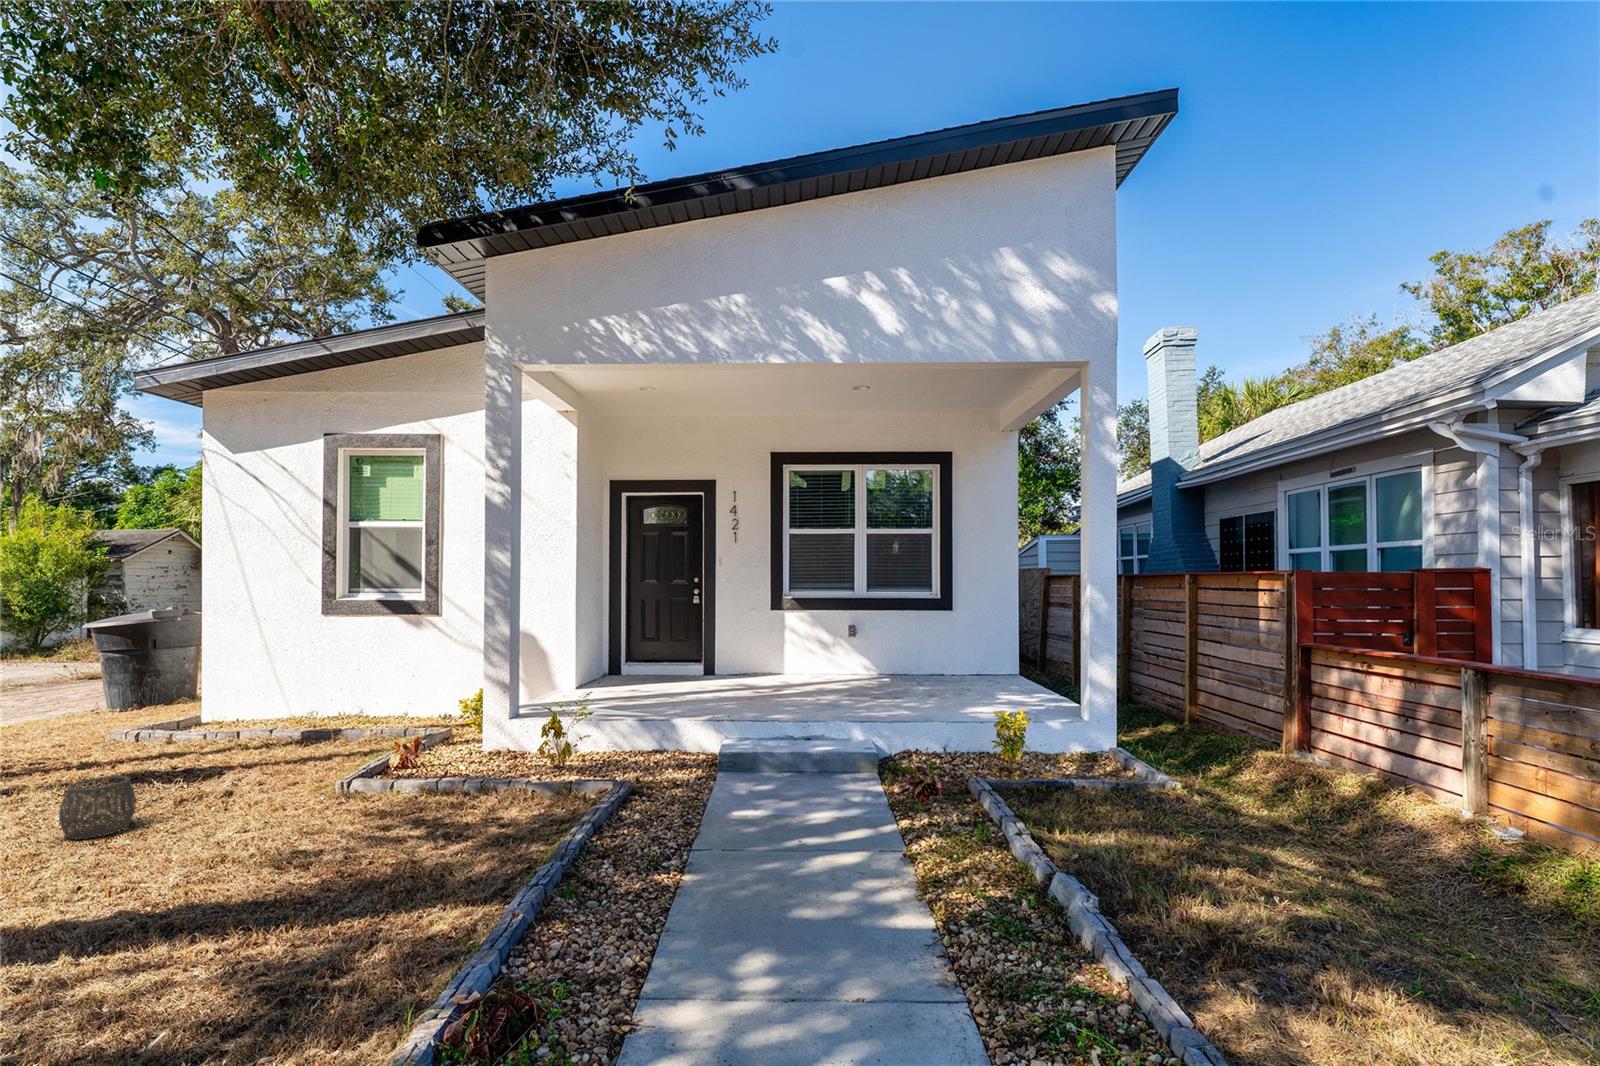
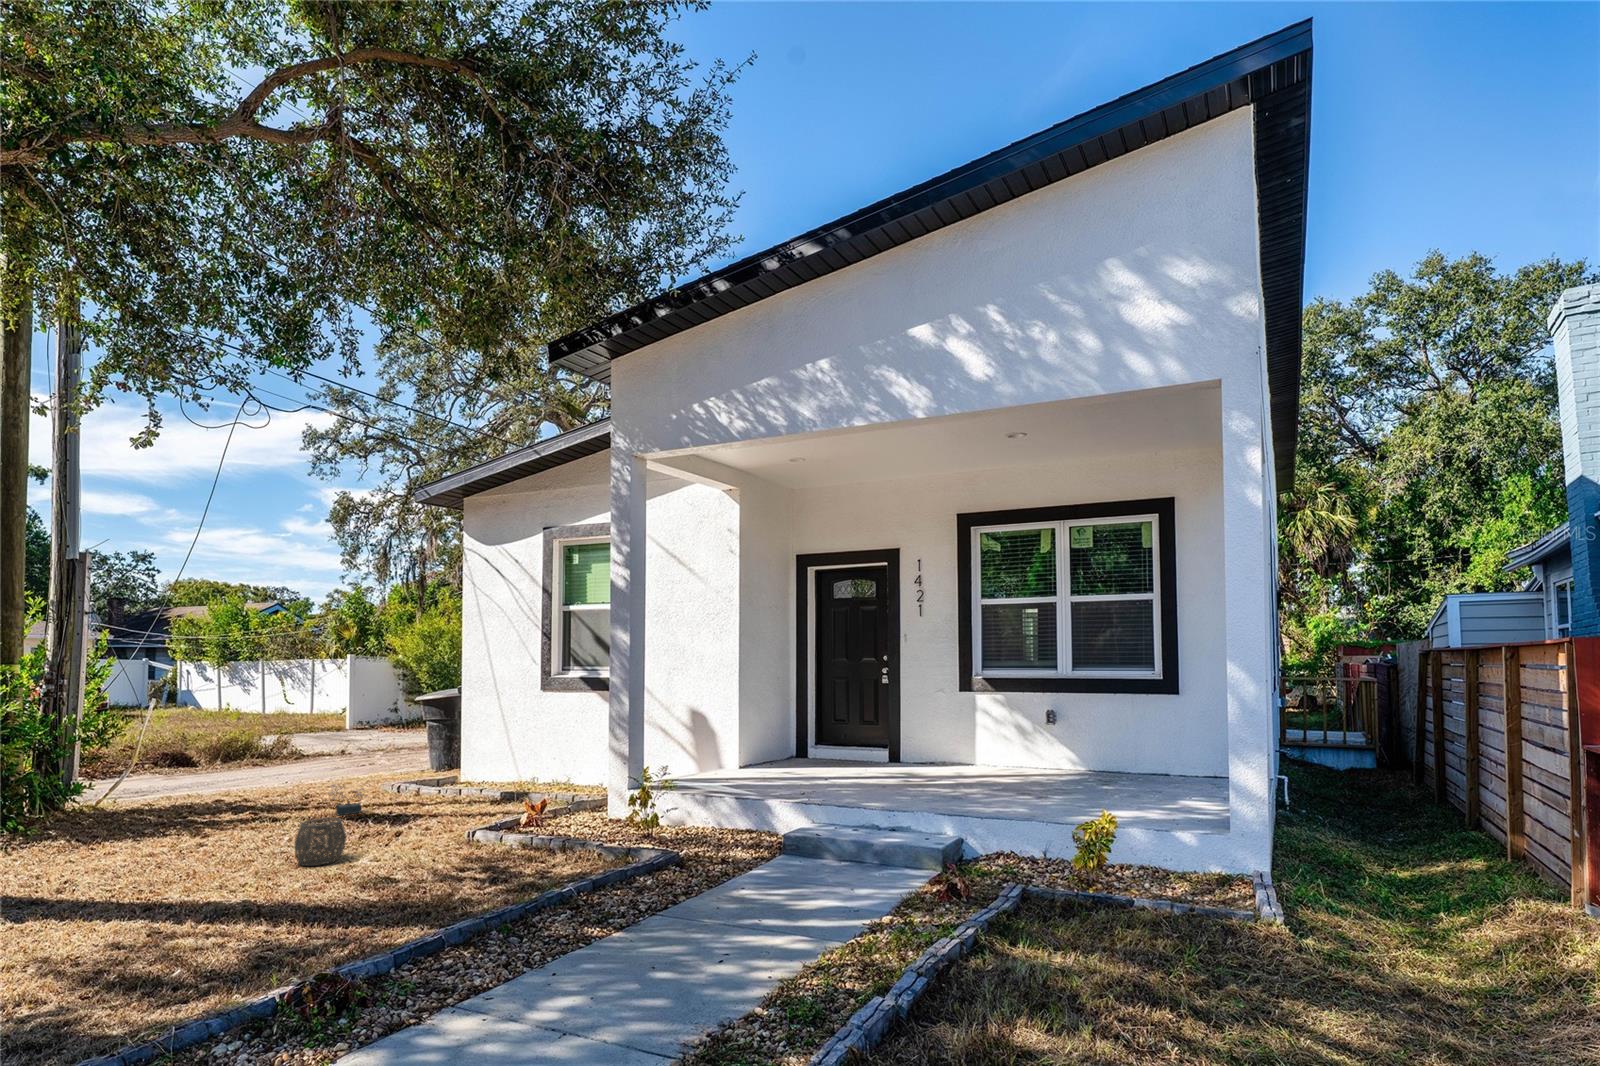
decorative plant: none [31,736,93,774] -> present [331,785,364,816]

